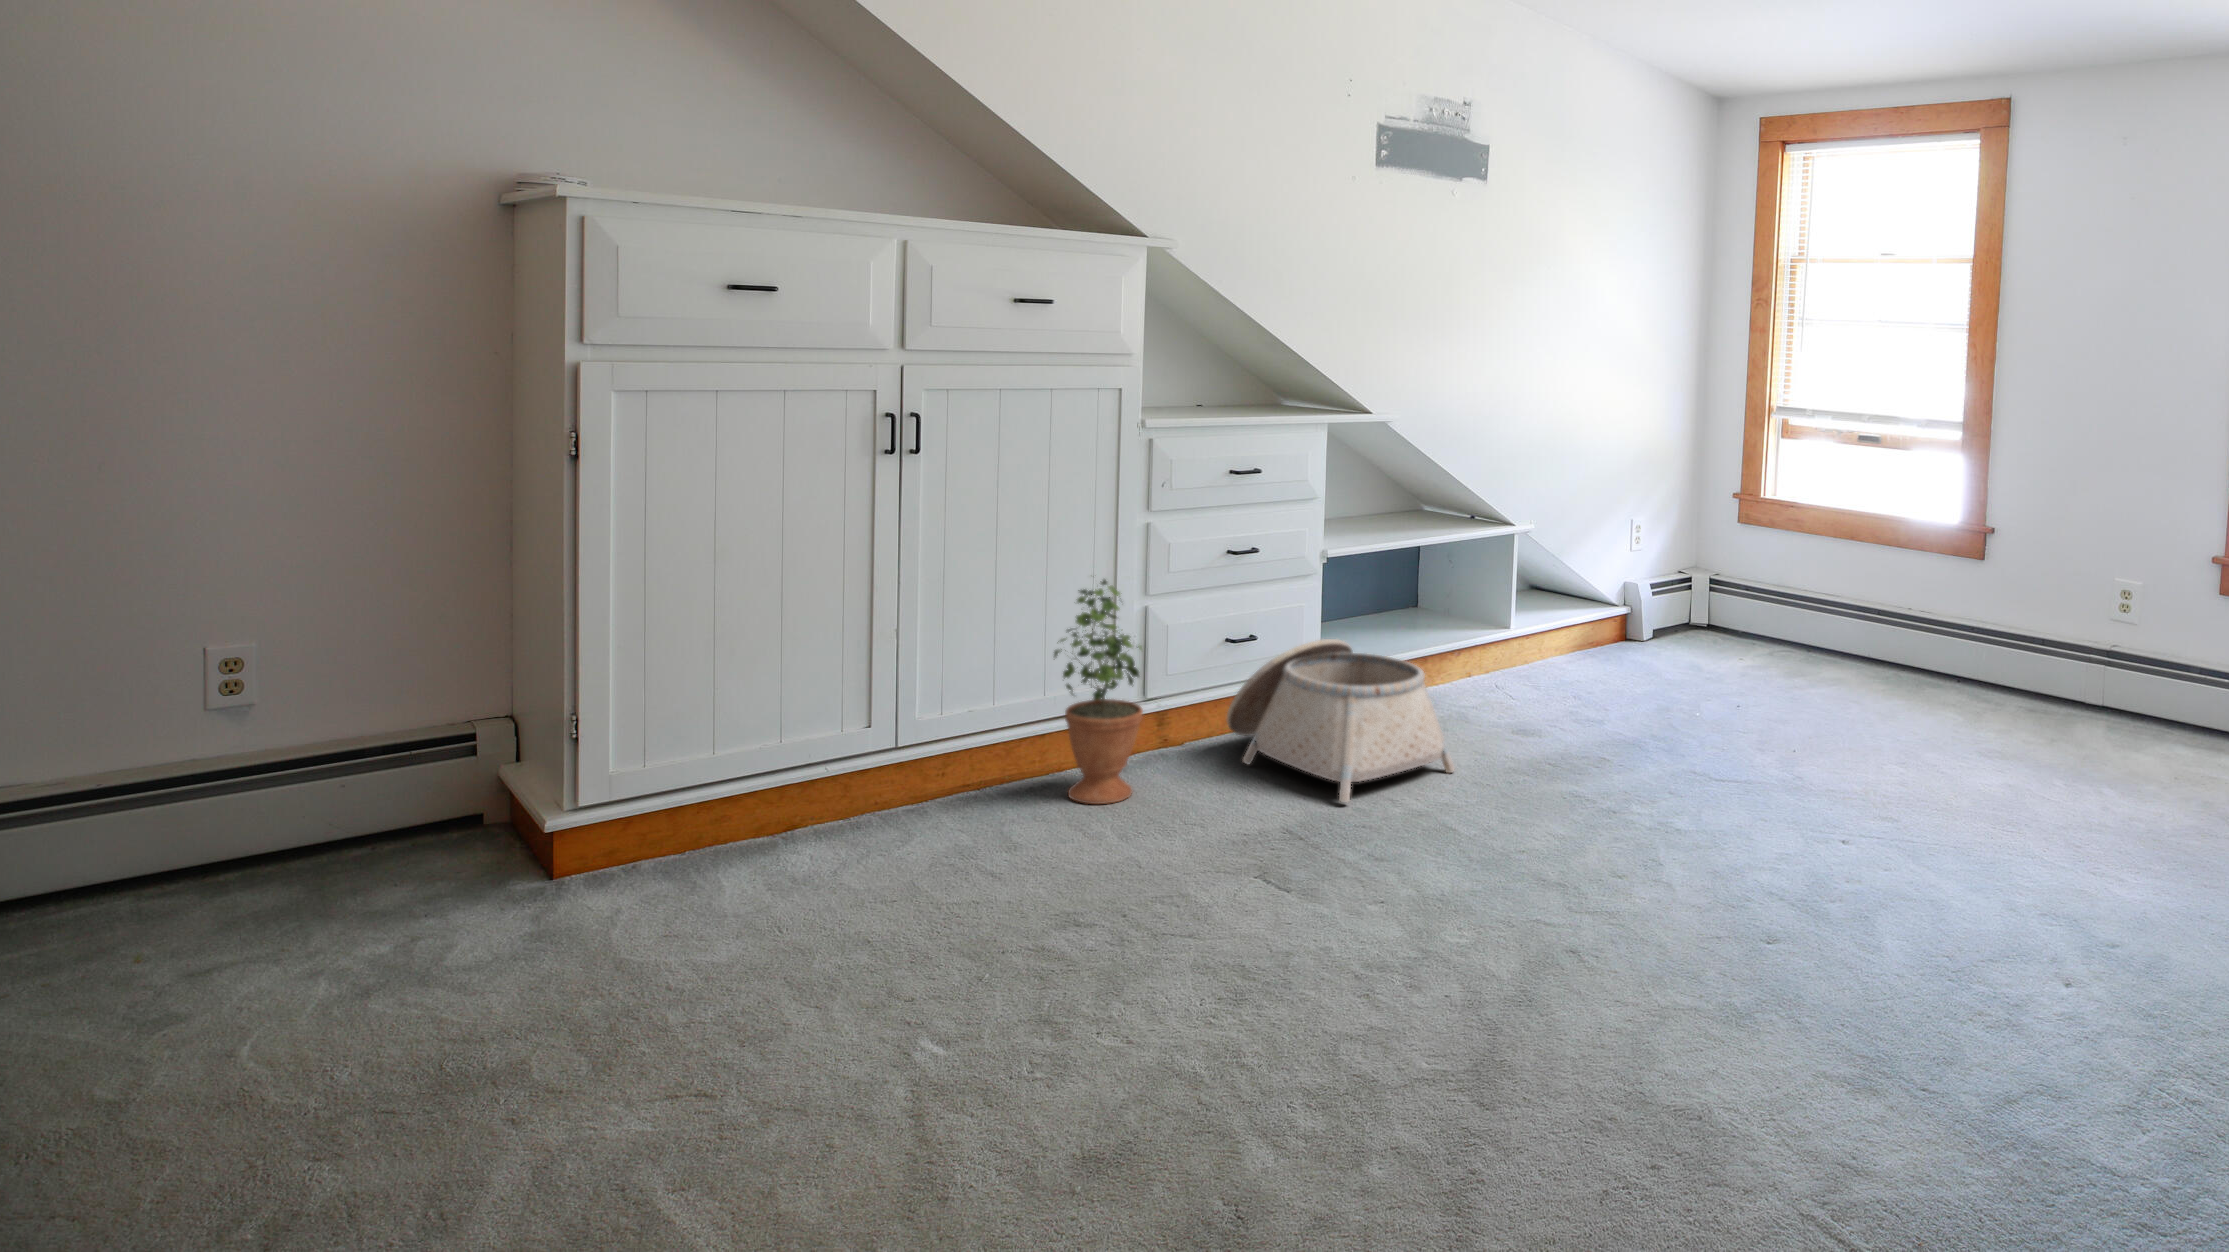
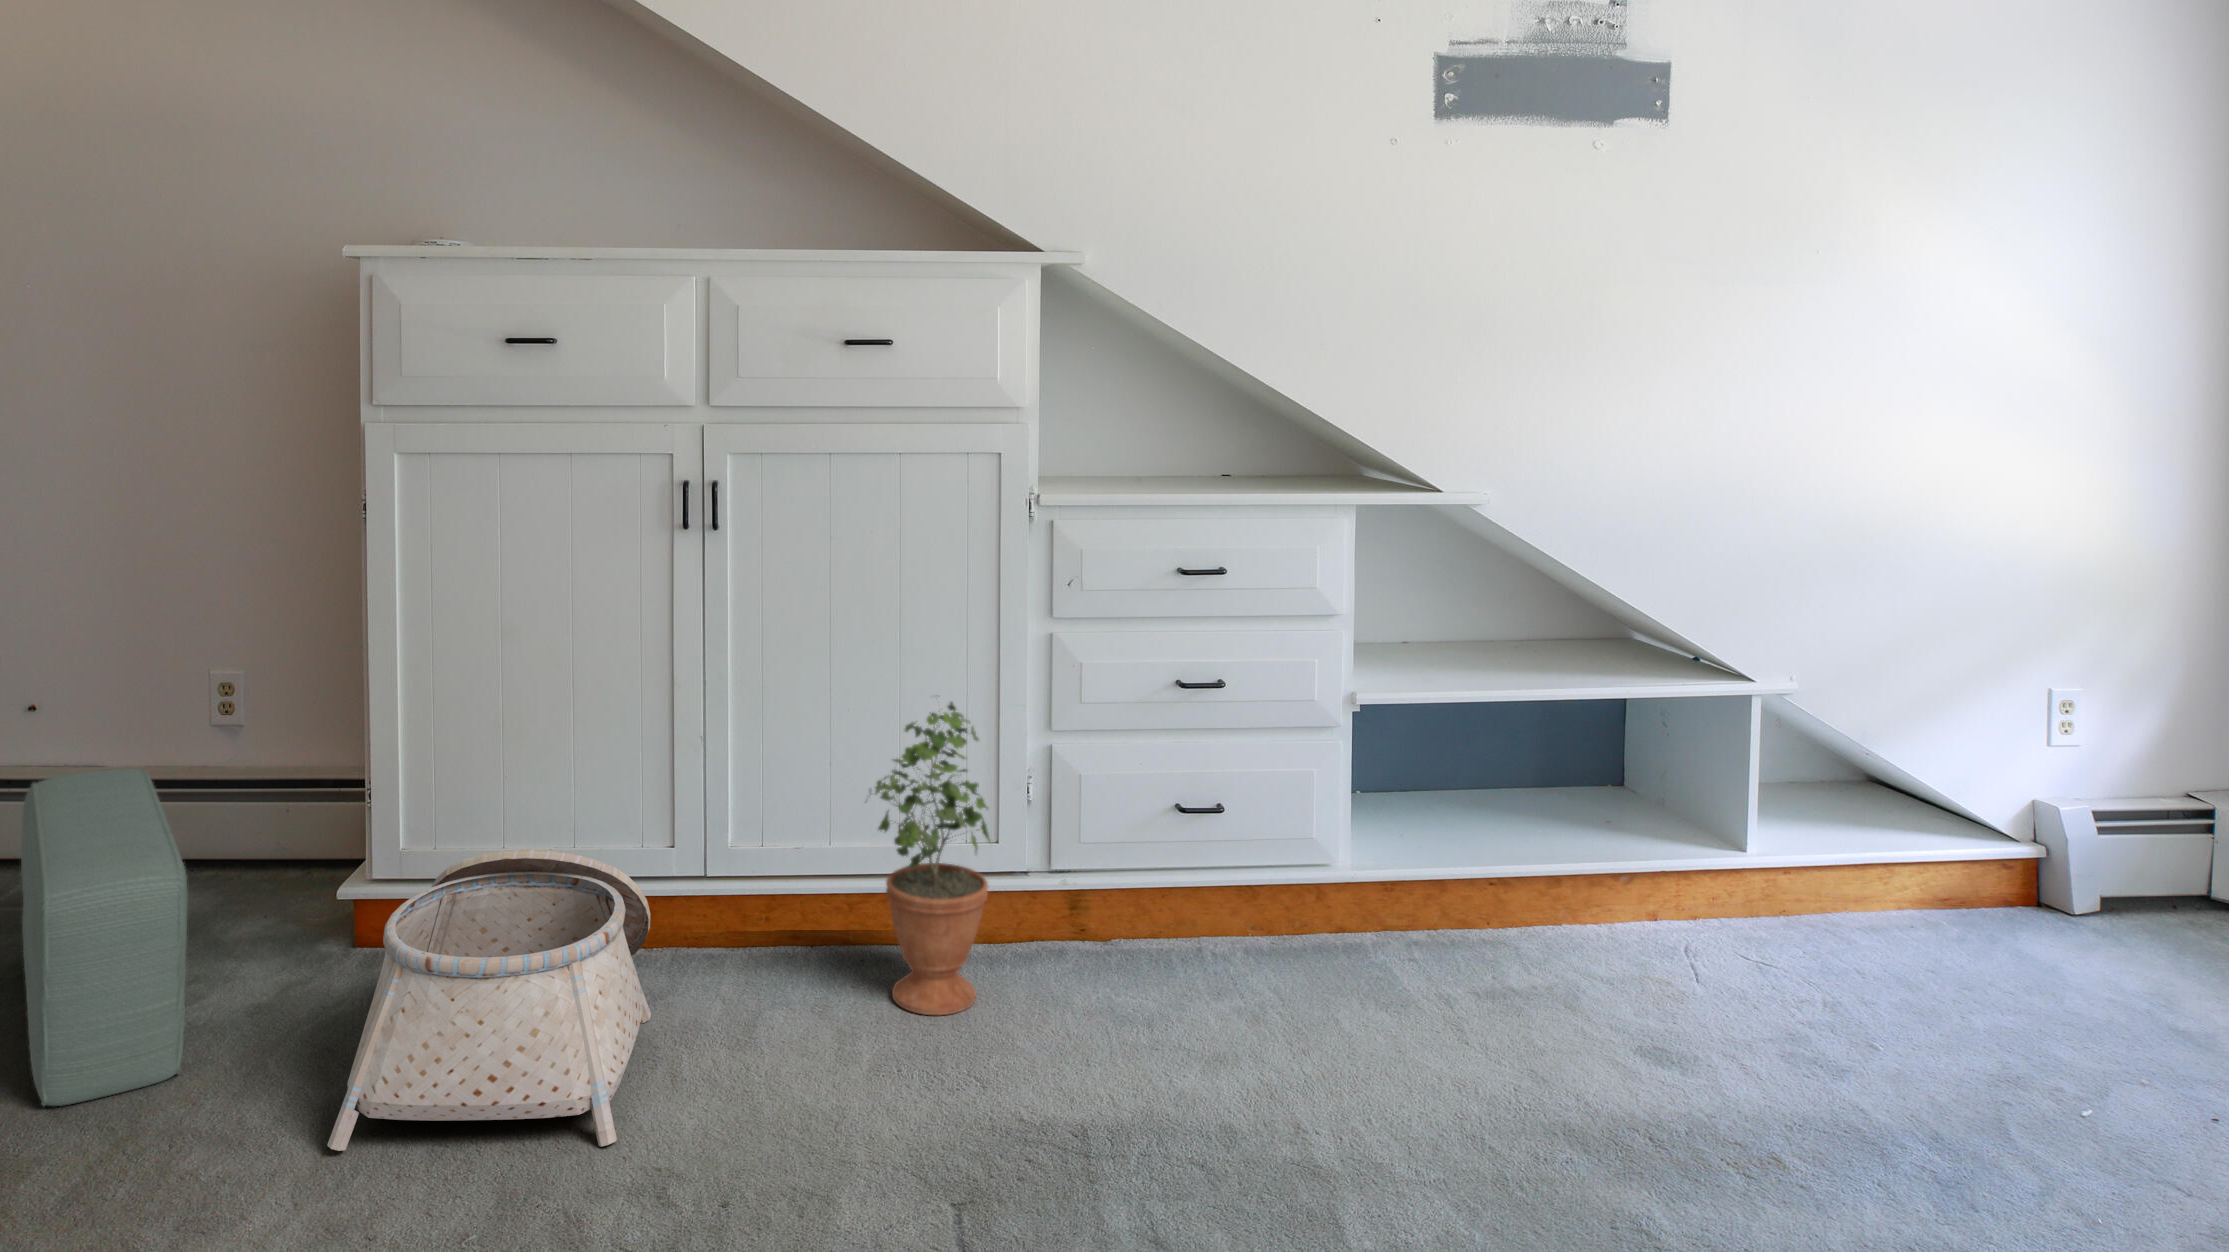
basket: present [1227,639,1455,803] -> present [327,849,651,1151]
pouf: none [114,739,527,1028] -> present [21,768,188,1106]

